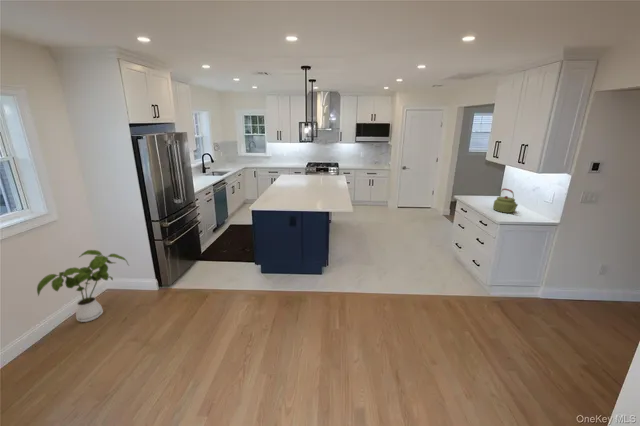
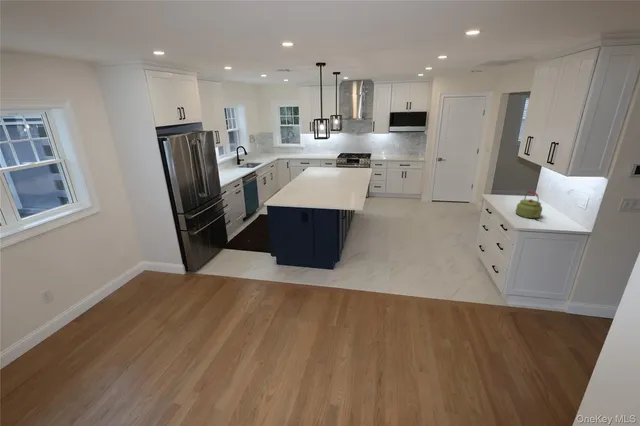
house plant: present [37,250,126,322] -> none [84,238,157,298]

